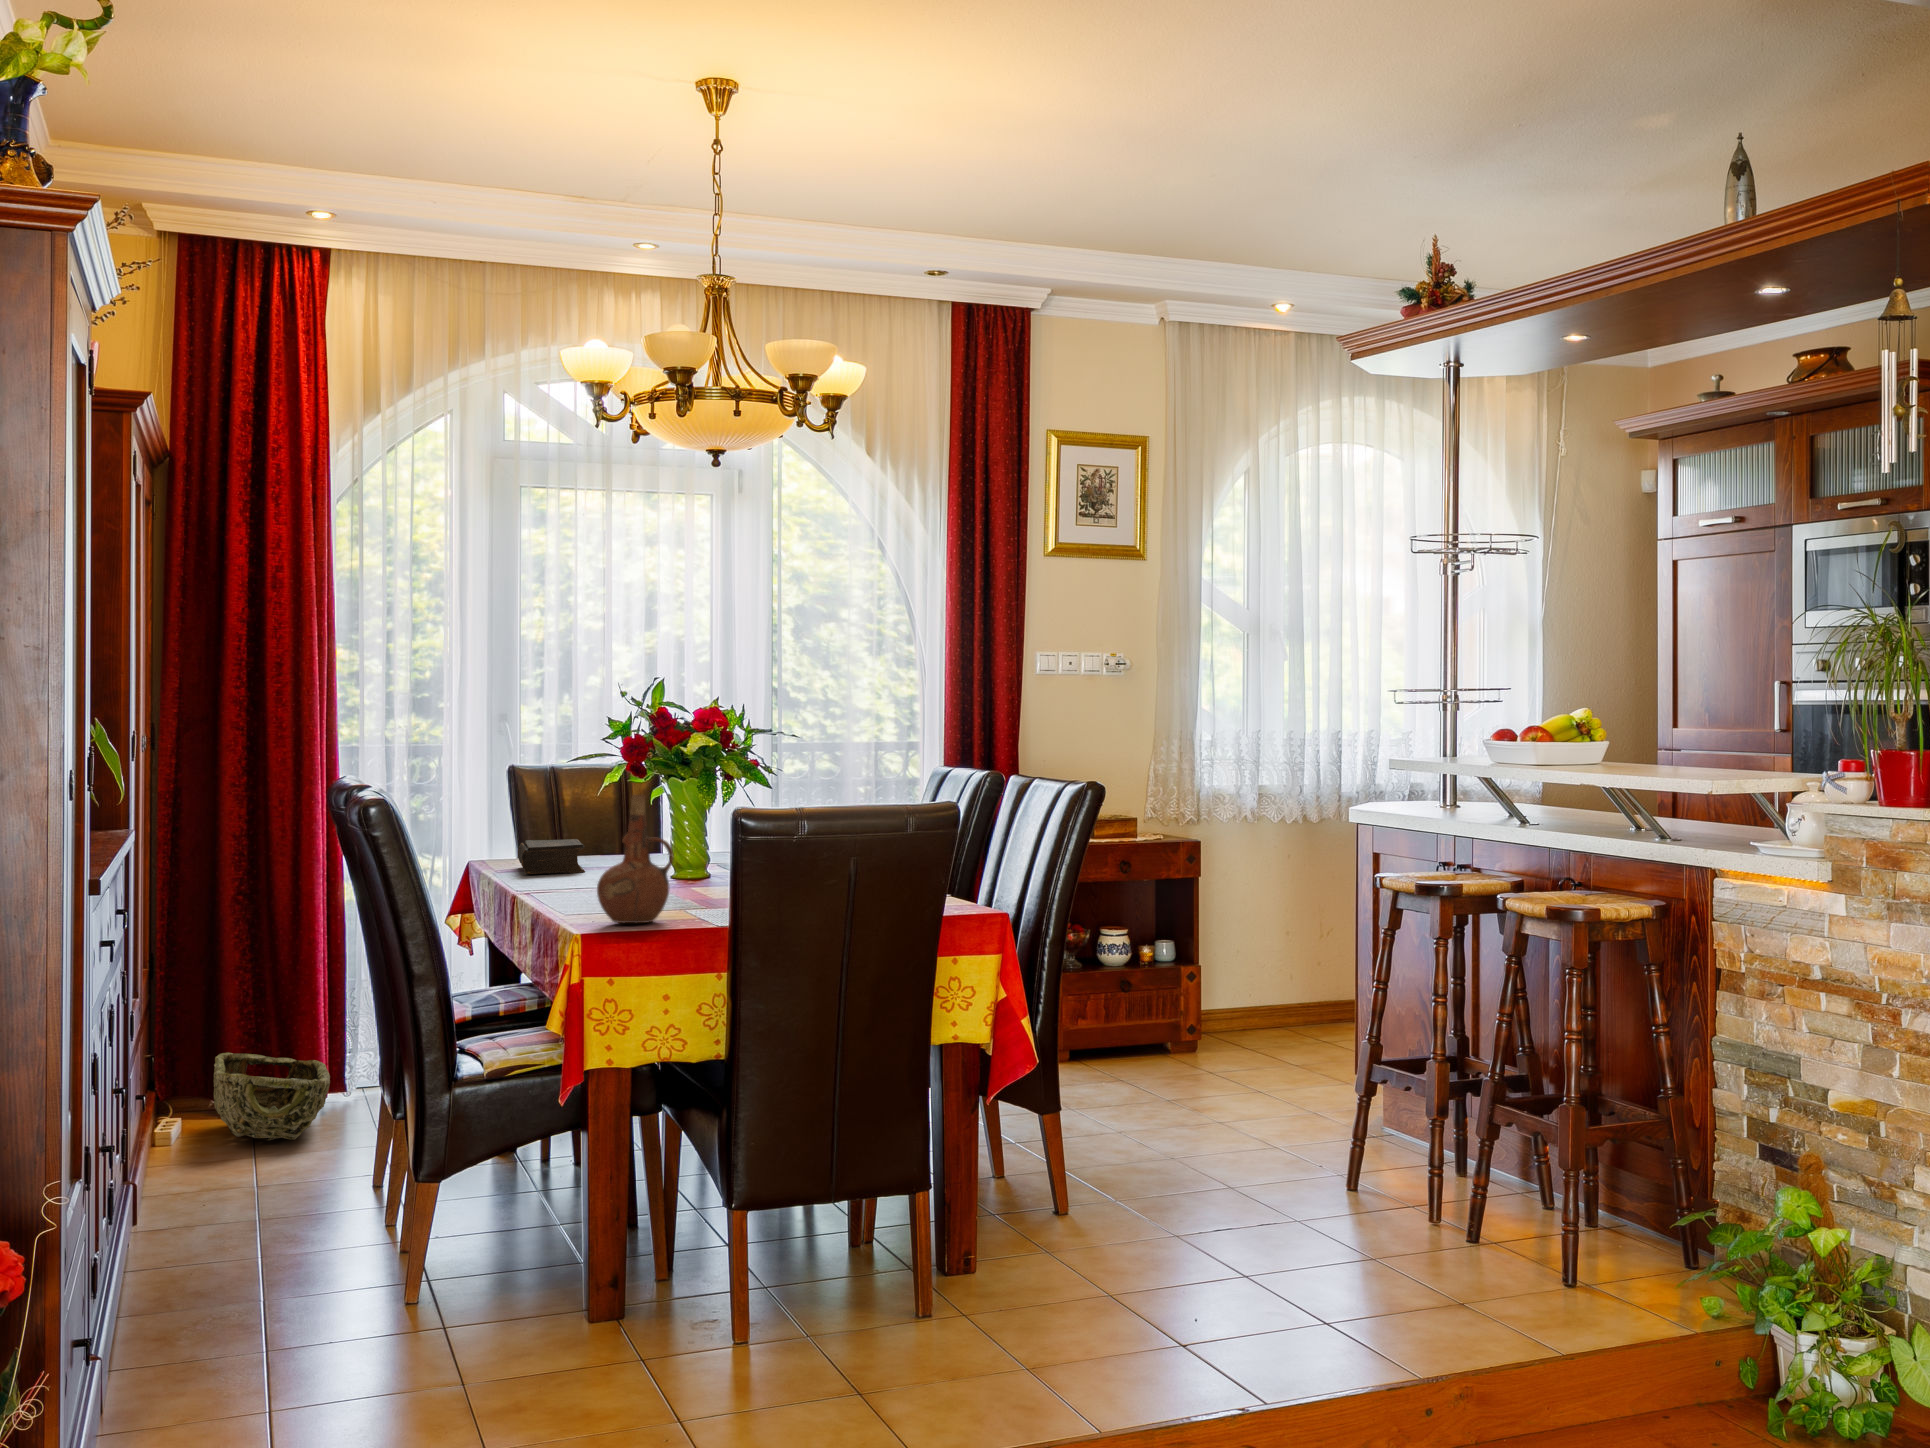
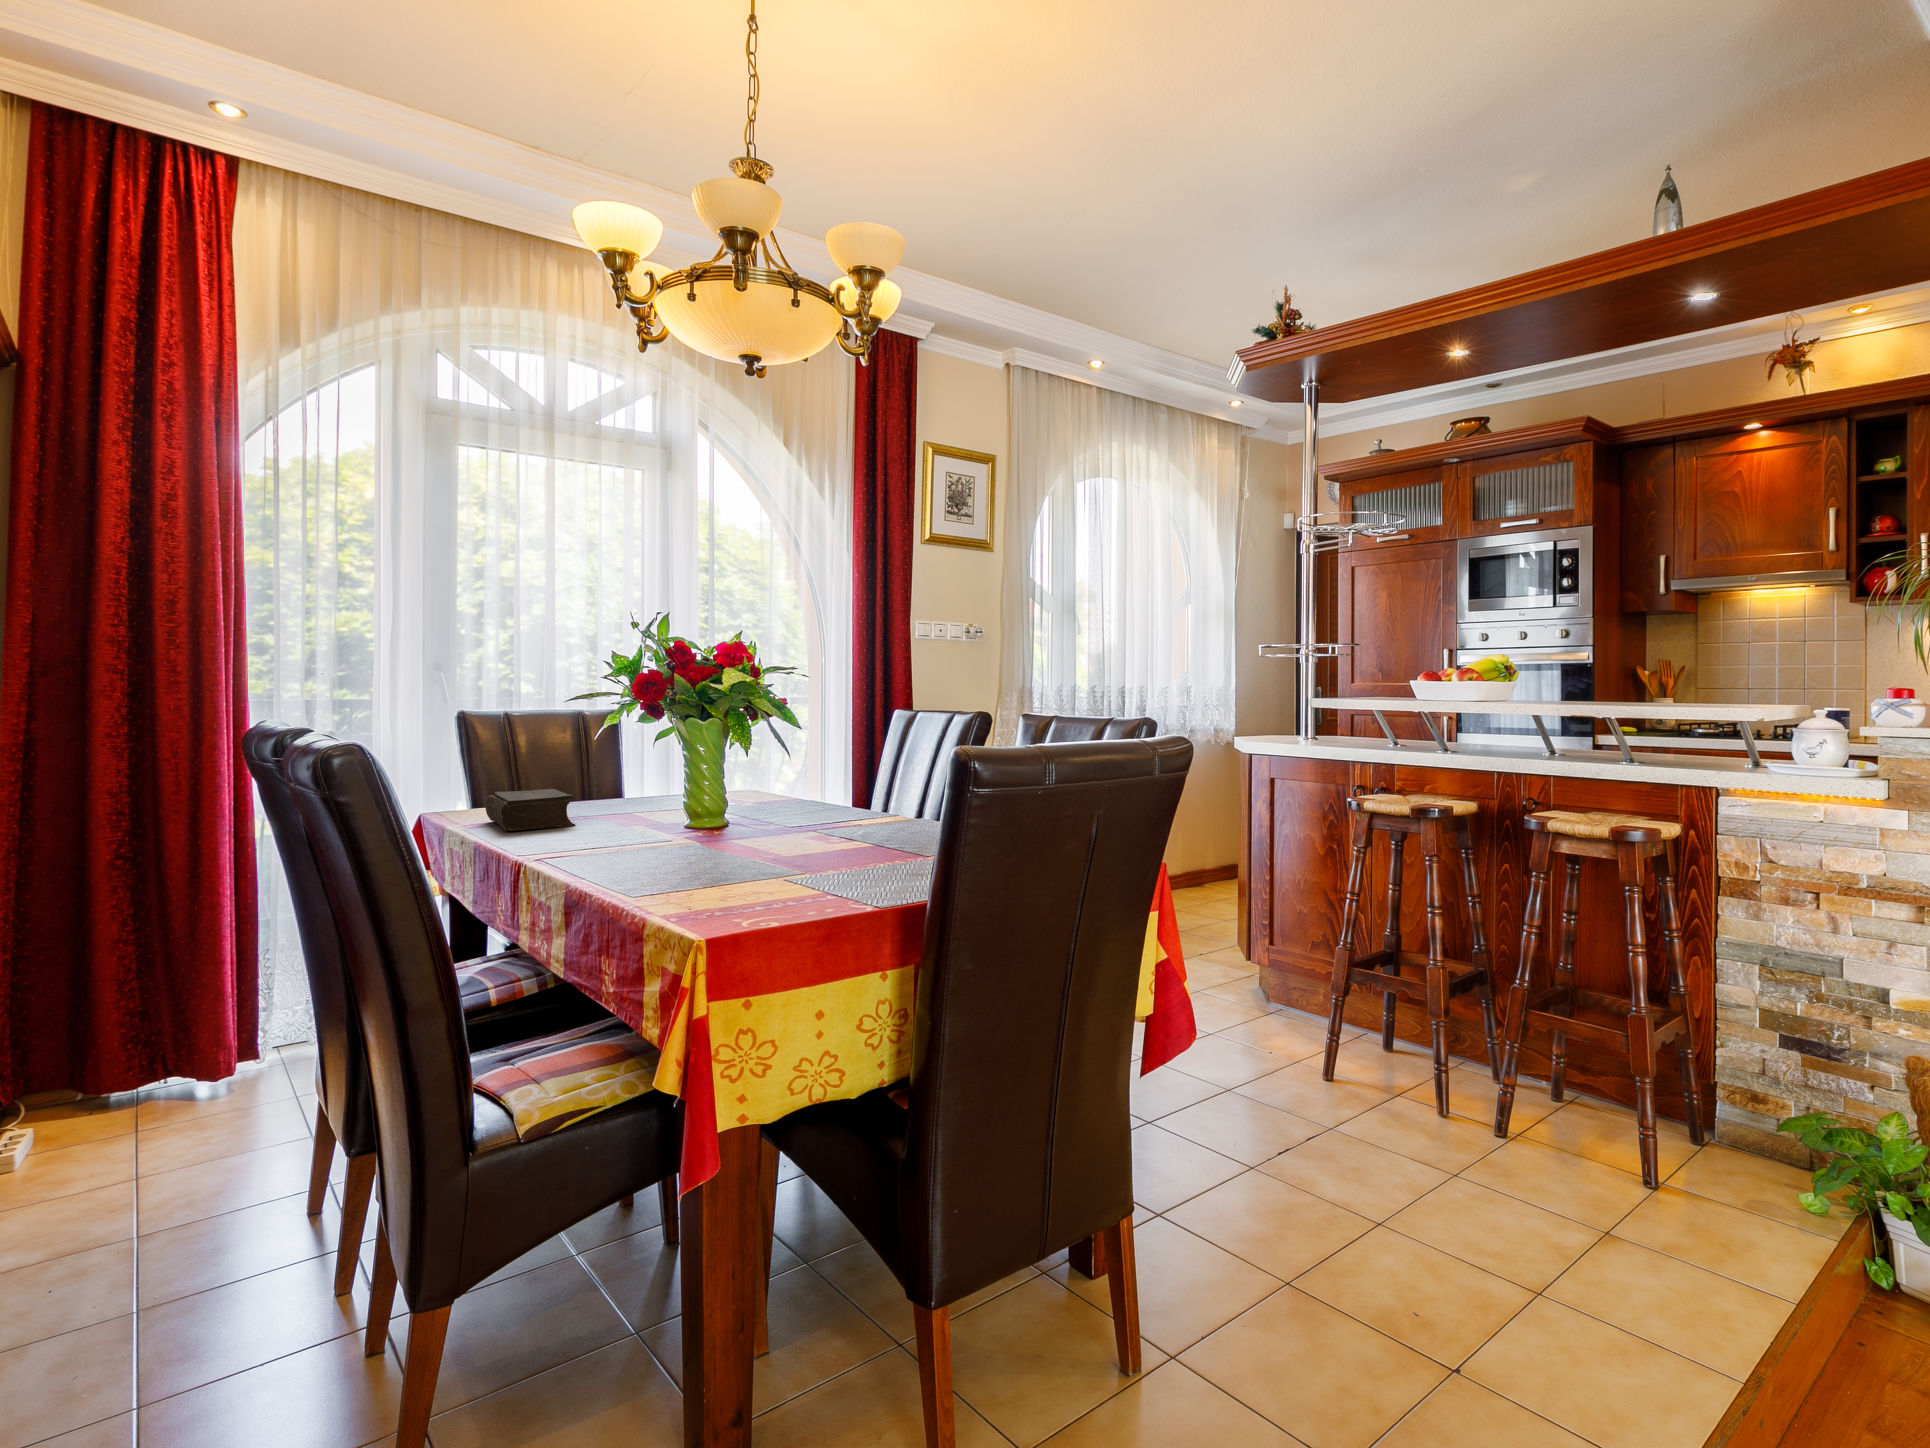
ceramic pitcher: present [597,795,673,923] -> none [694,733,796,909]
woven basket: present [213,1052,330,1141] -> none [73,1041,239,1157]

